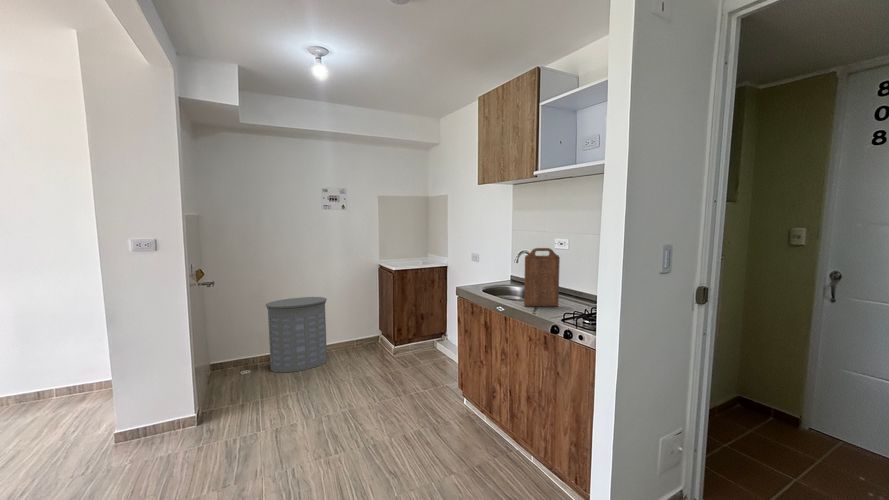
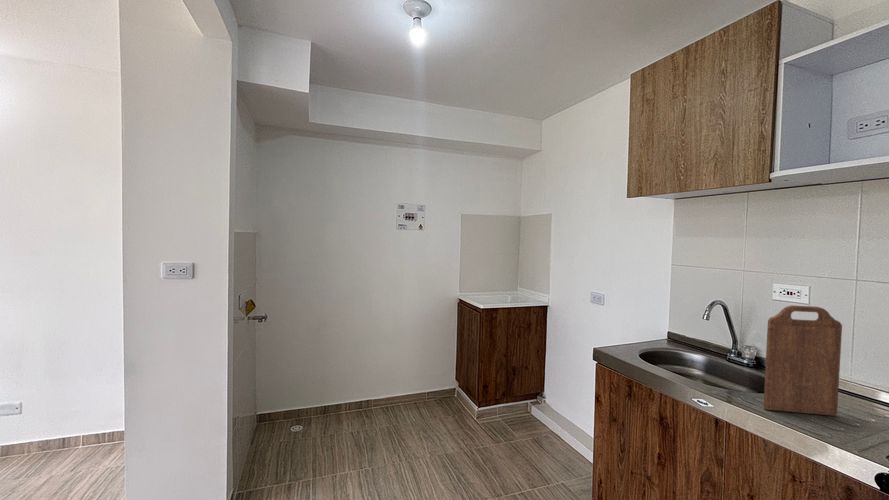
laundry hamper: present [266,297,327,372] -> none [326,336,397,432]

